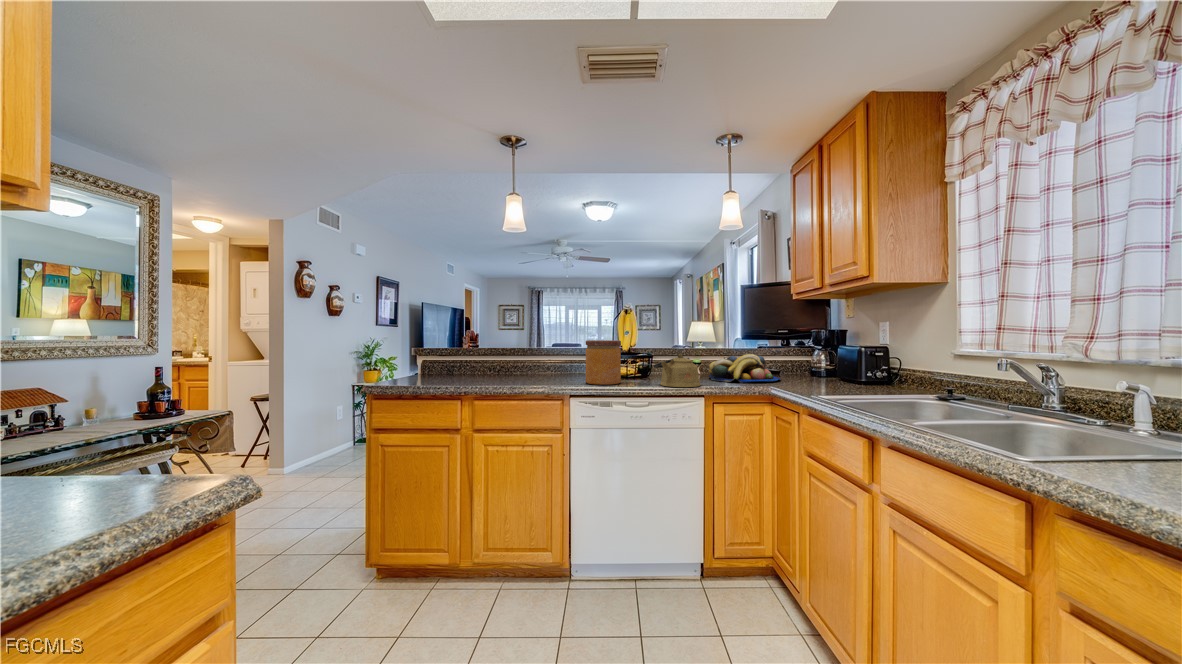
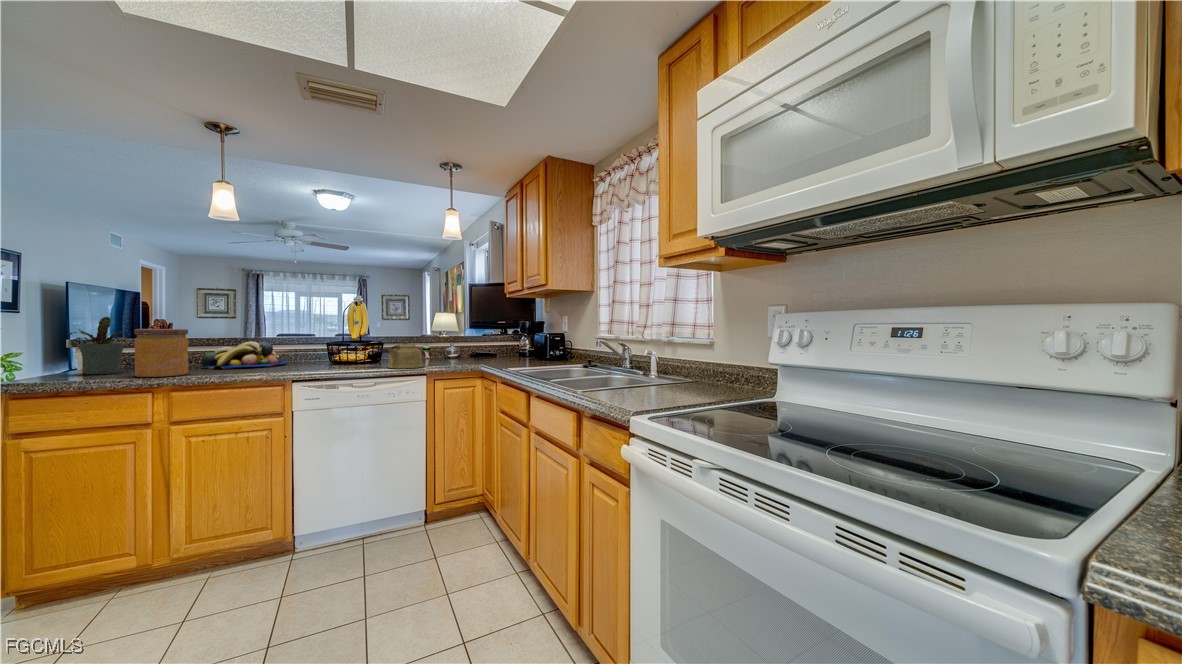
potted plant: none [410,330,447,380] -> present [68,317,128,374]
jar: present [586,340,621,385] -> present [134,329,188,377]
fruit bowl: present [709,354,780,382] -> present [201,341,286,368]

